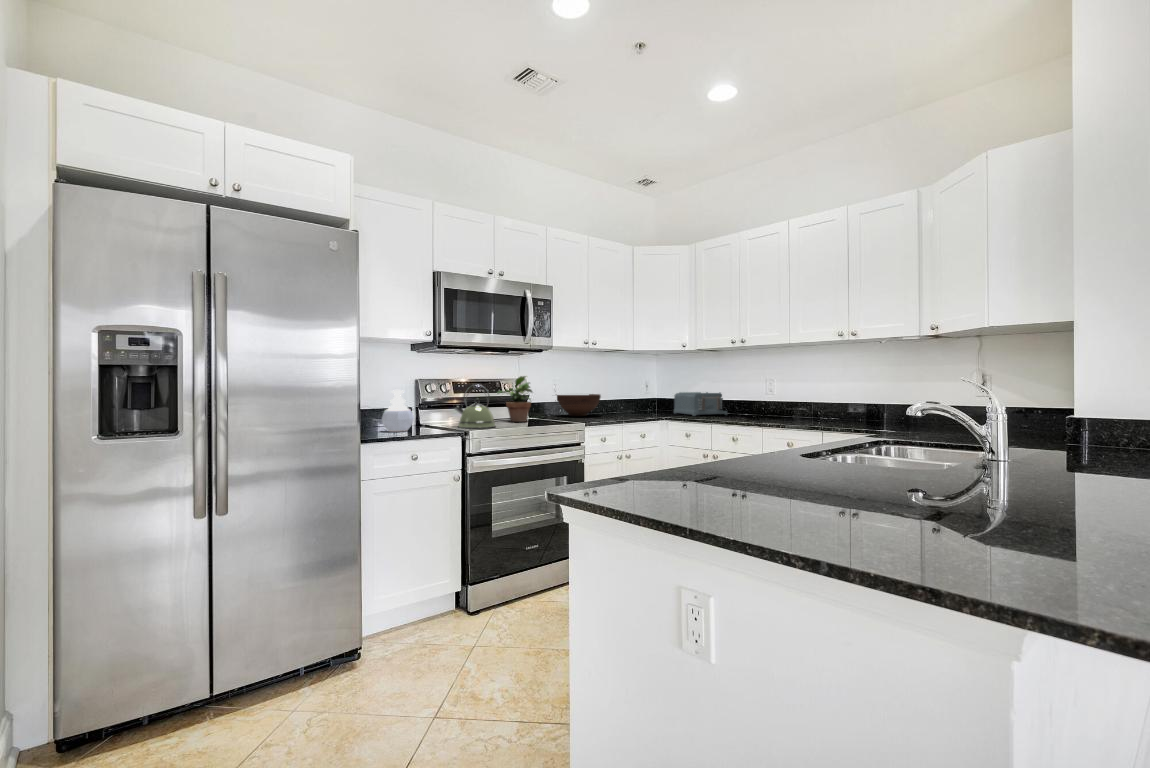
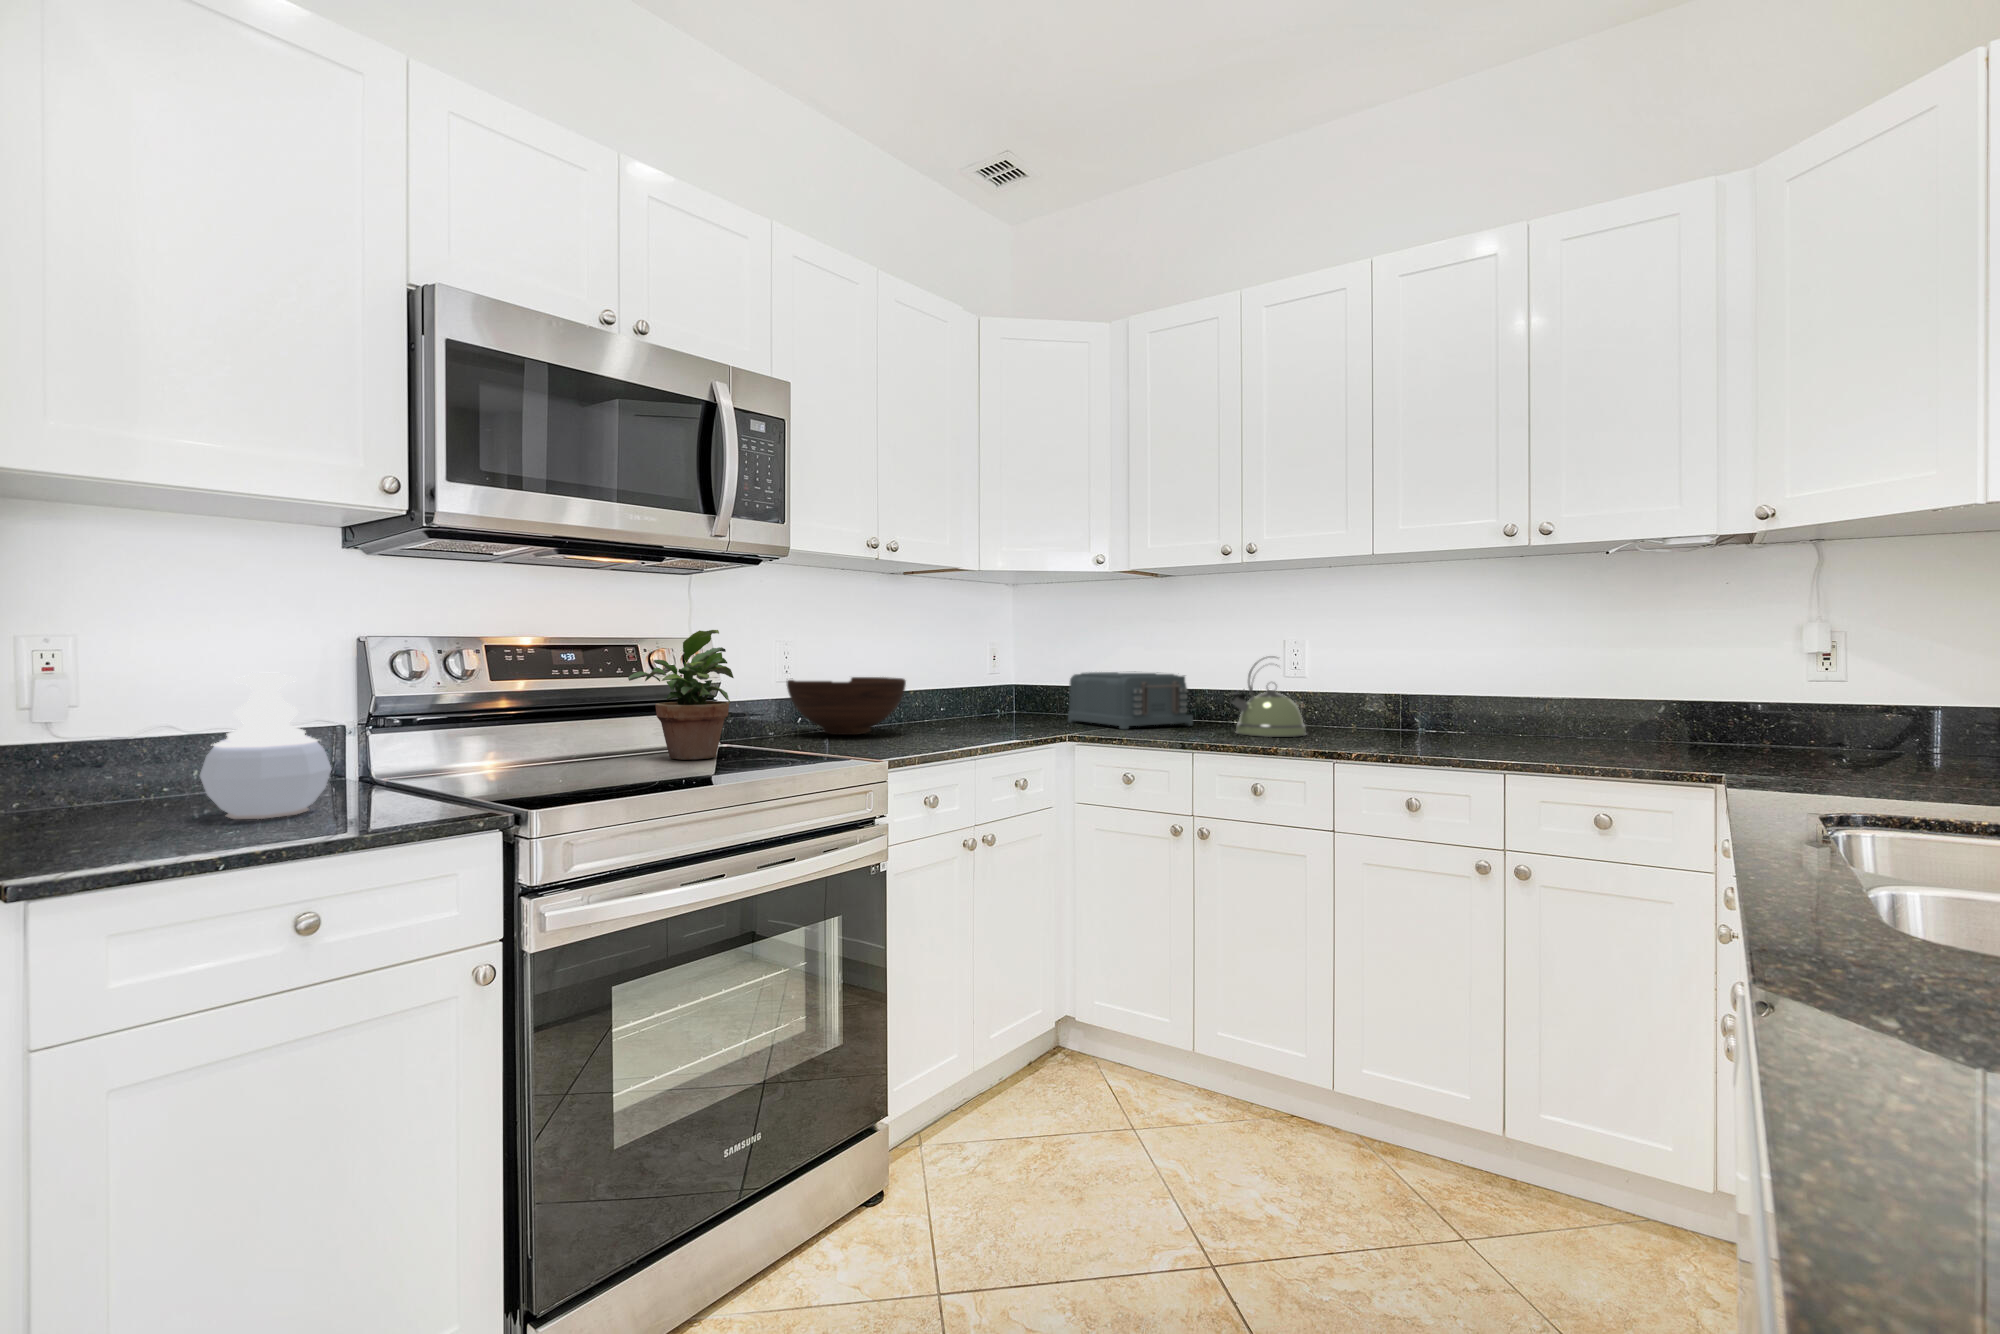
kettle: present [454,384,495,428] -> present [1230,656,1306,737]

